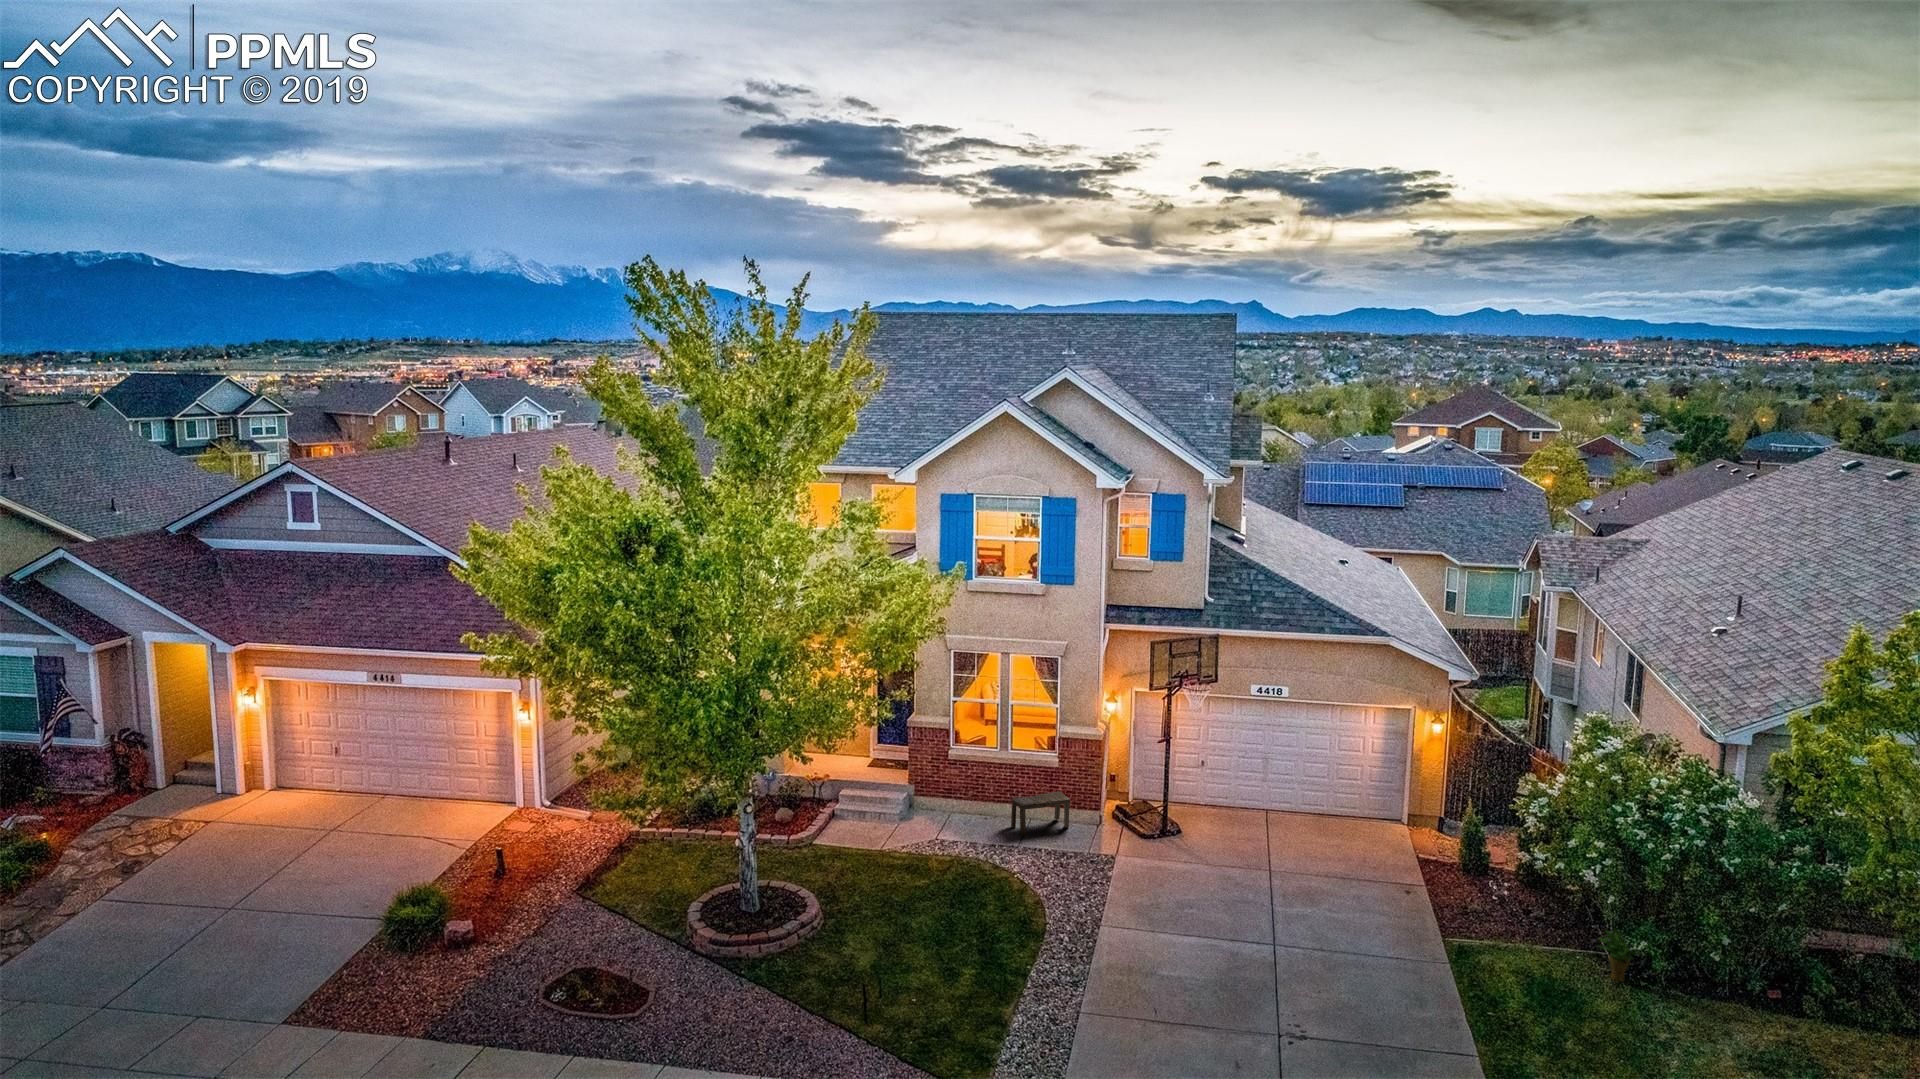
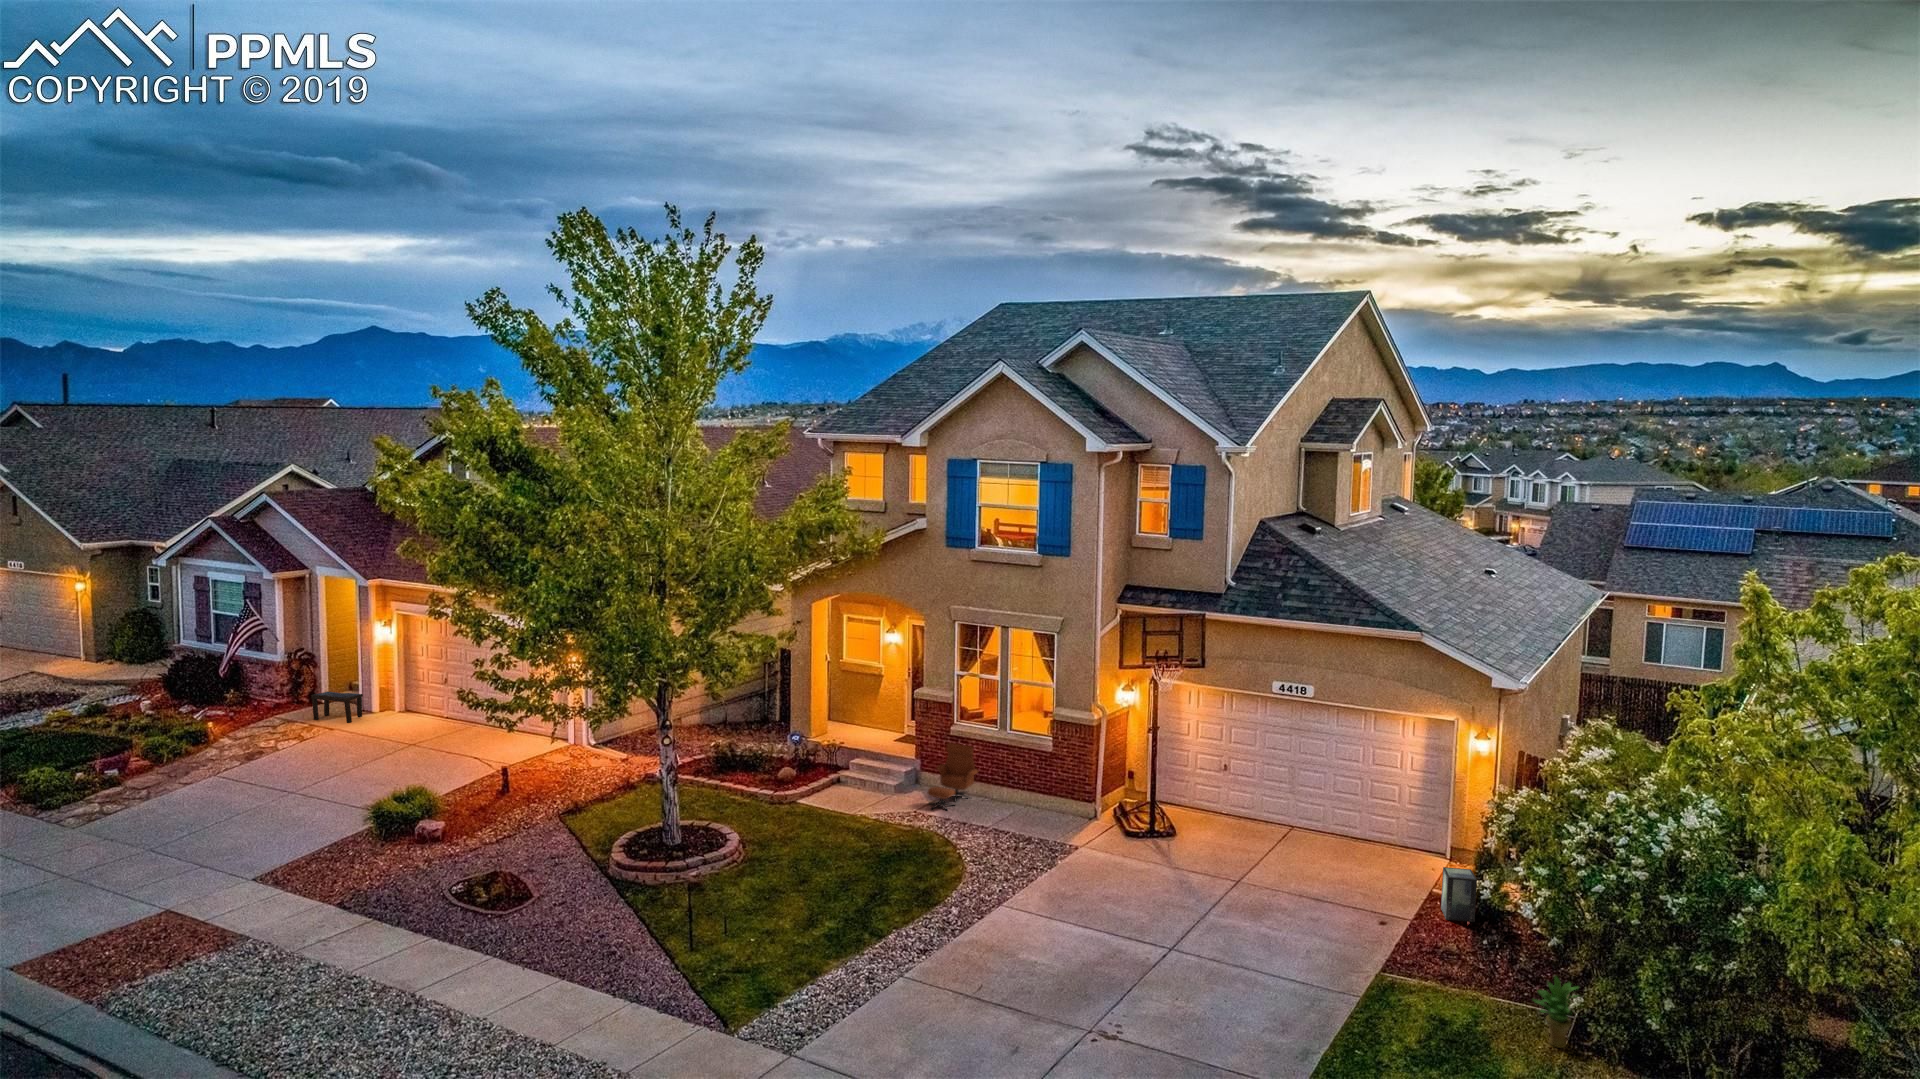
lounge chair: none [945,767,987,835] -> present [927,743,978,809]
bench: present [1011,791,1070,835] -> present [311,691,363,723]
storage box: none [1439,835,1475,880] -> present [1441,867,1477,922]

